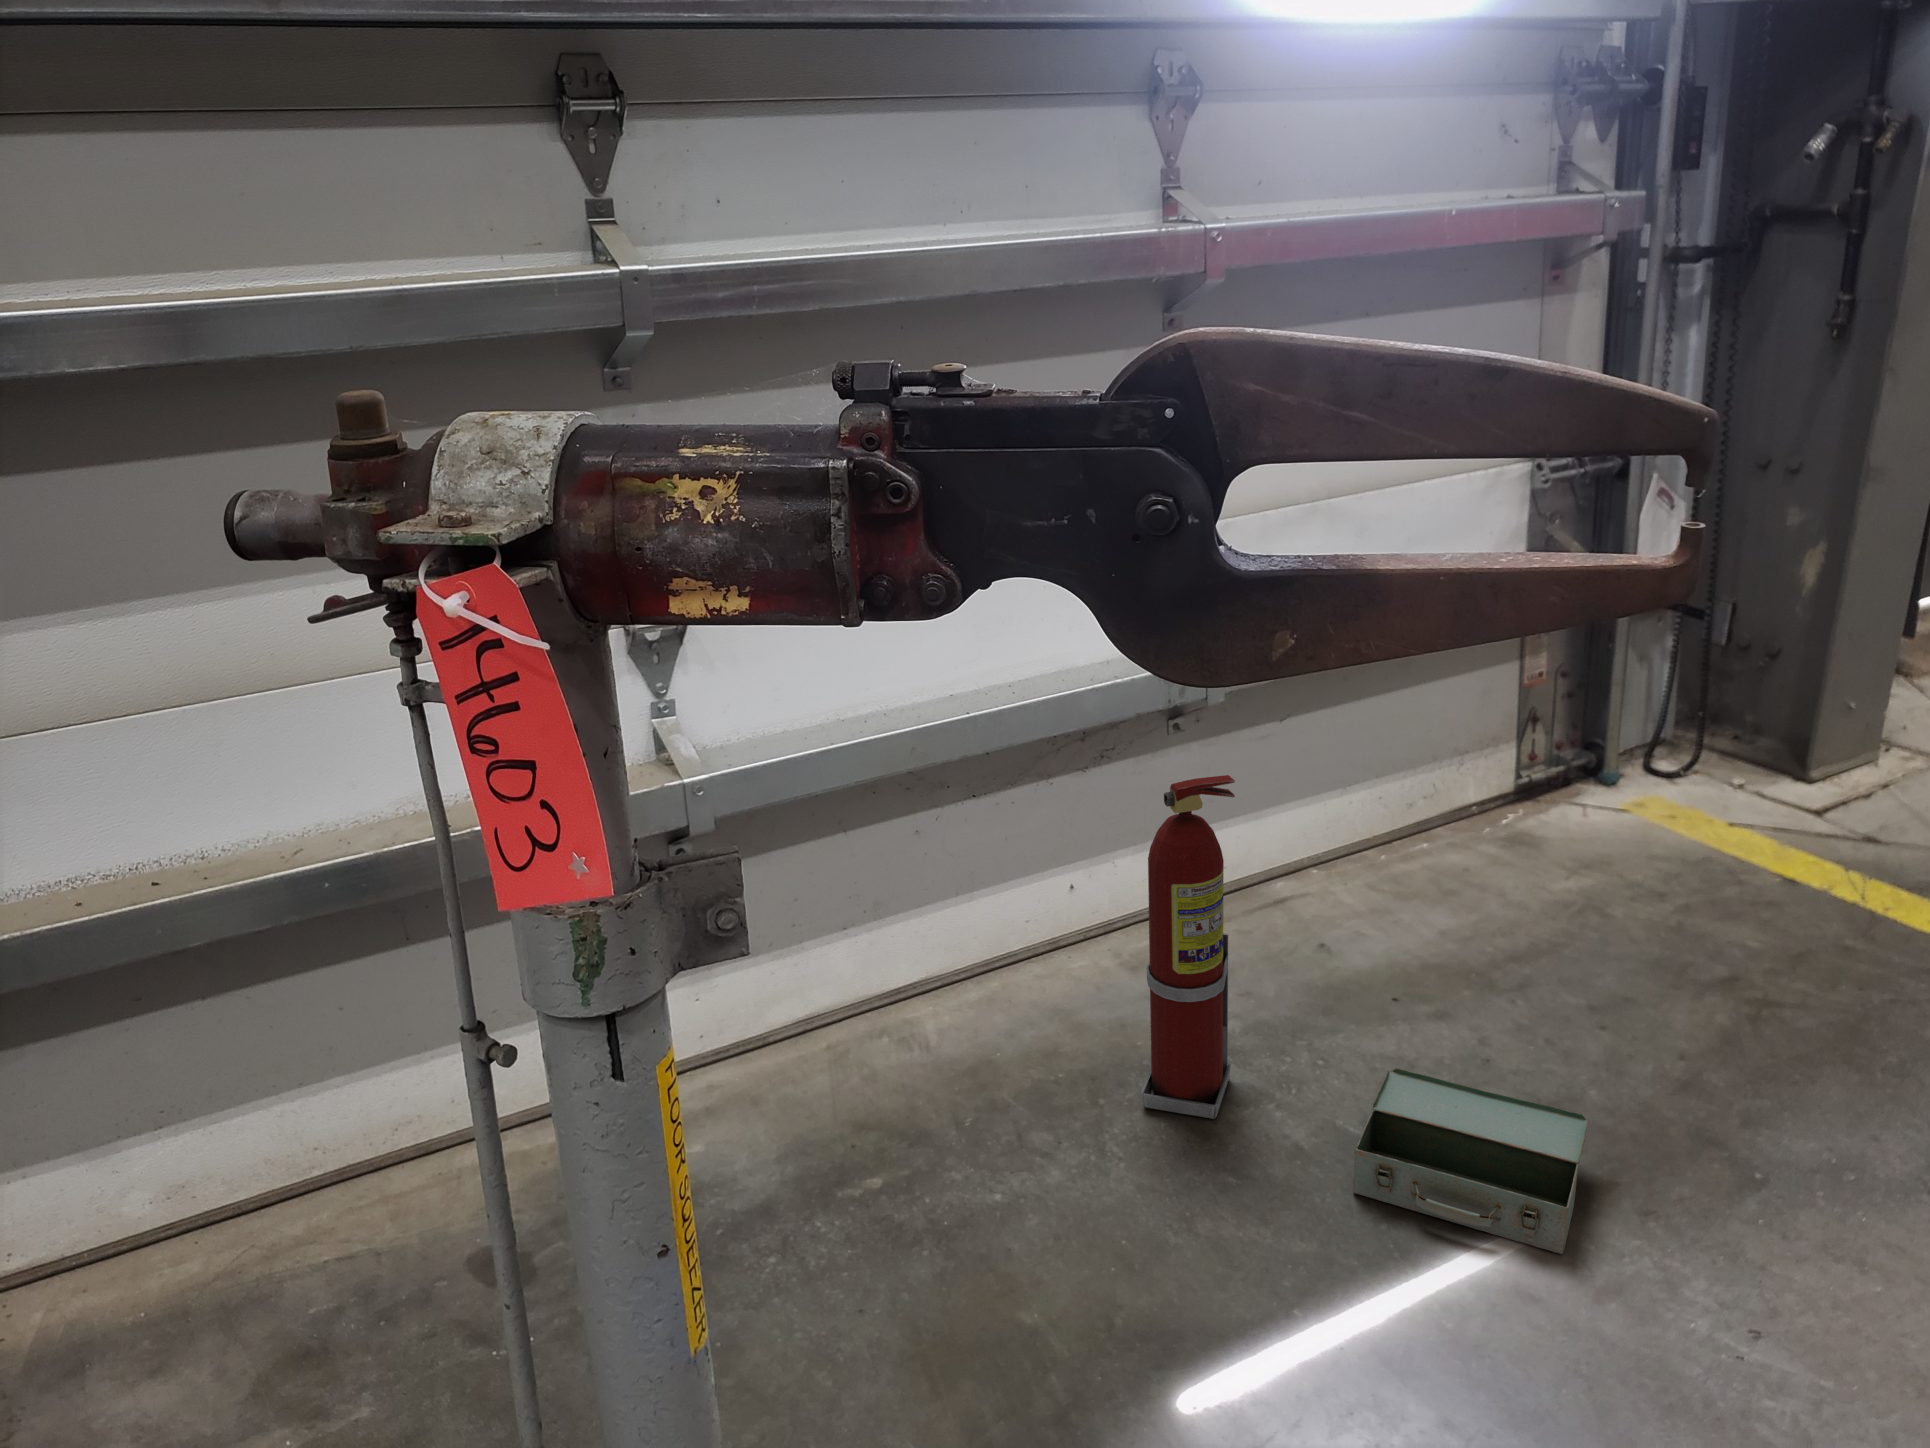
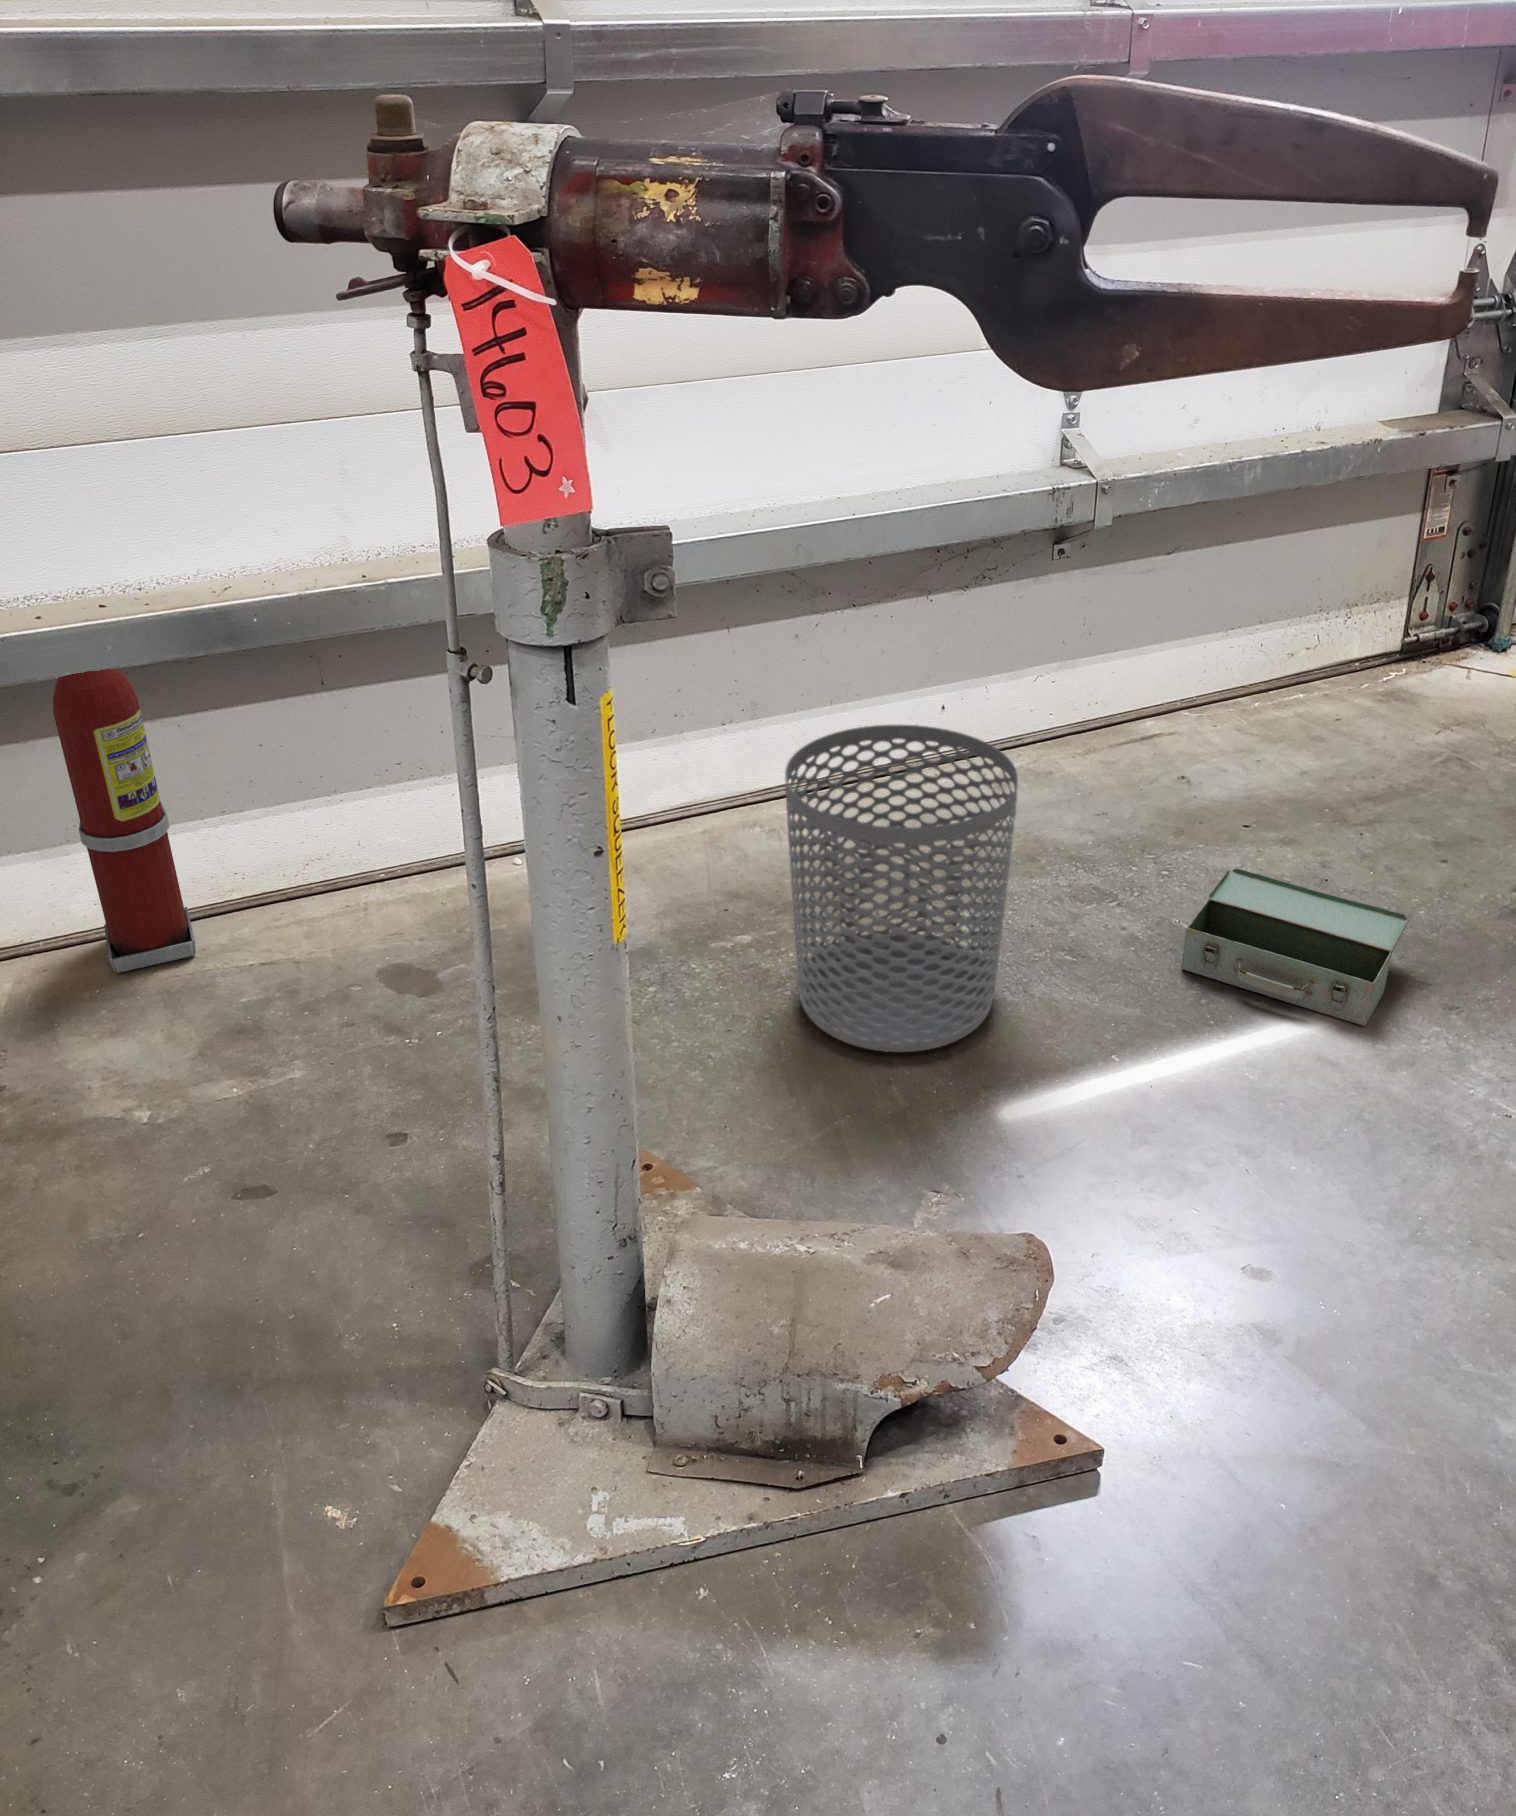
fire extinguisher: present [1141,775,1235,1119] -> present [53,669,196,973]
waste bin: none [912,954,1165,1335] -> present [785,725,1018,1052]

